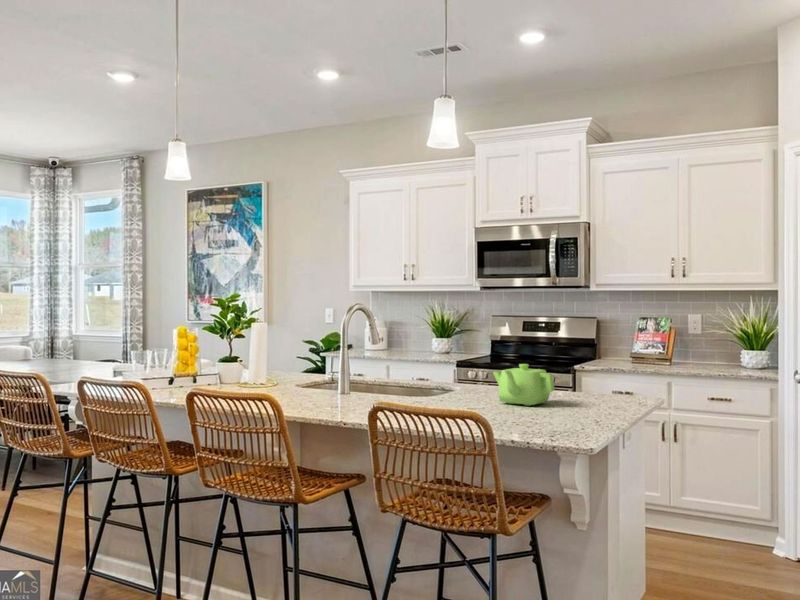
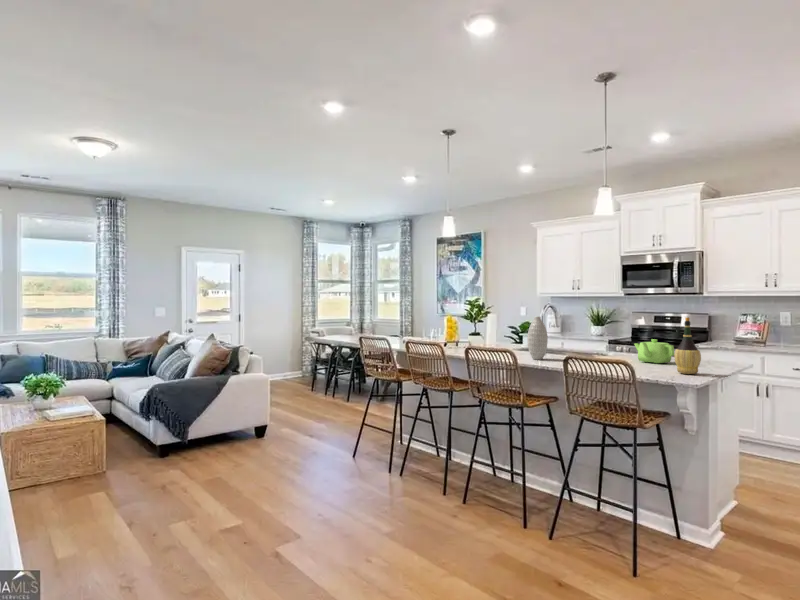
wine bottle: none [556,327,597,427] -> present [674,317,701,374]
vase: none [312,328,348,408] -> present [528,316,548,360]

